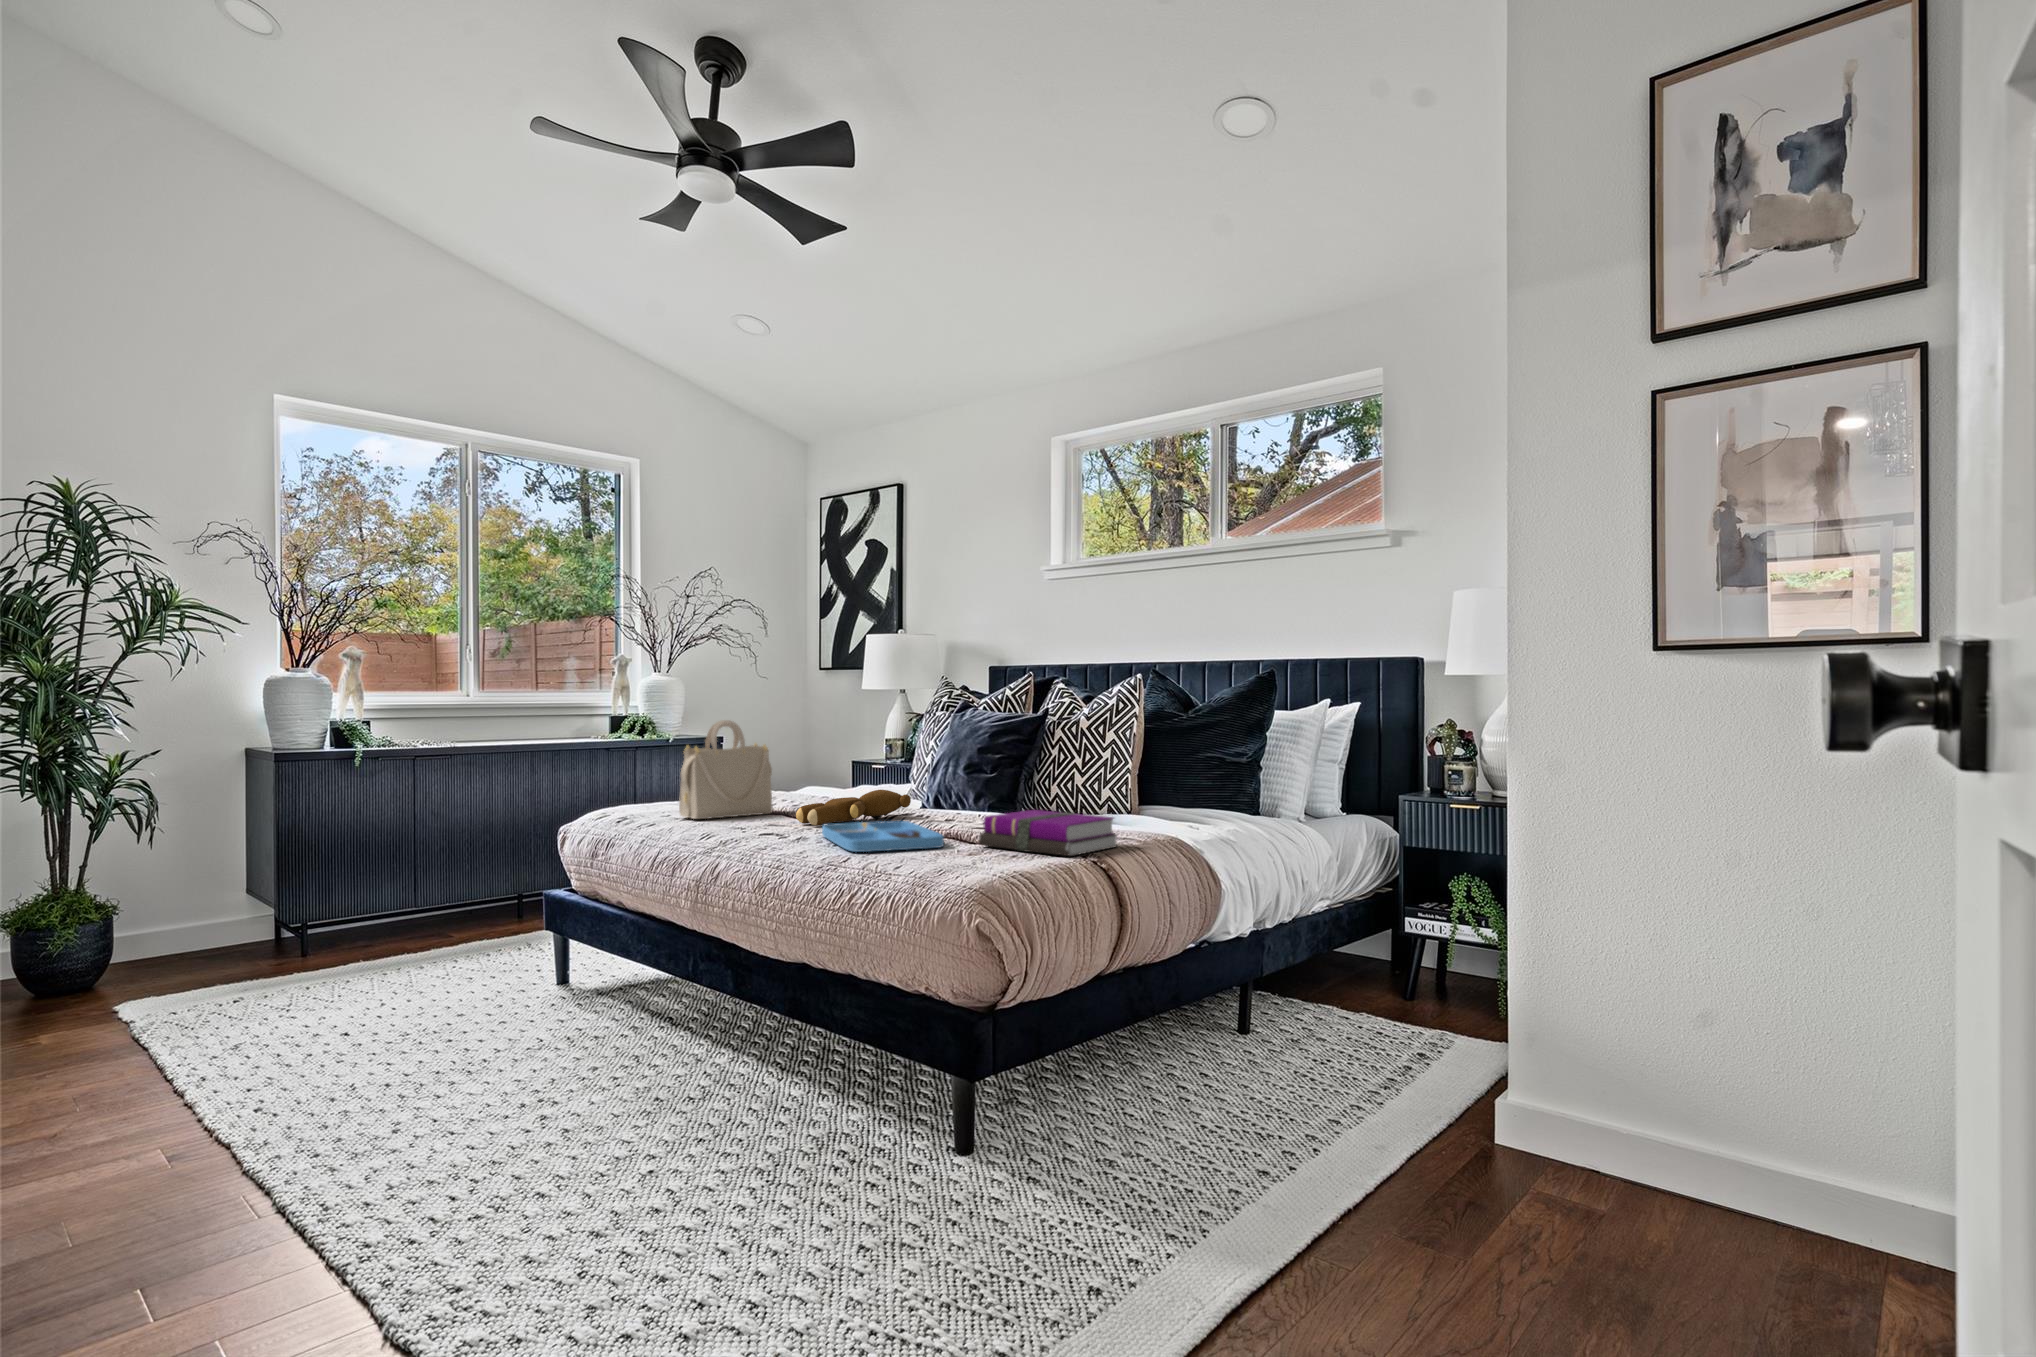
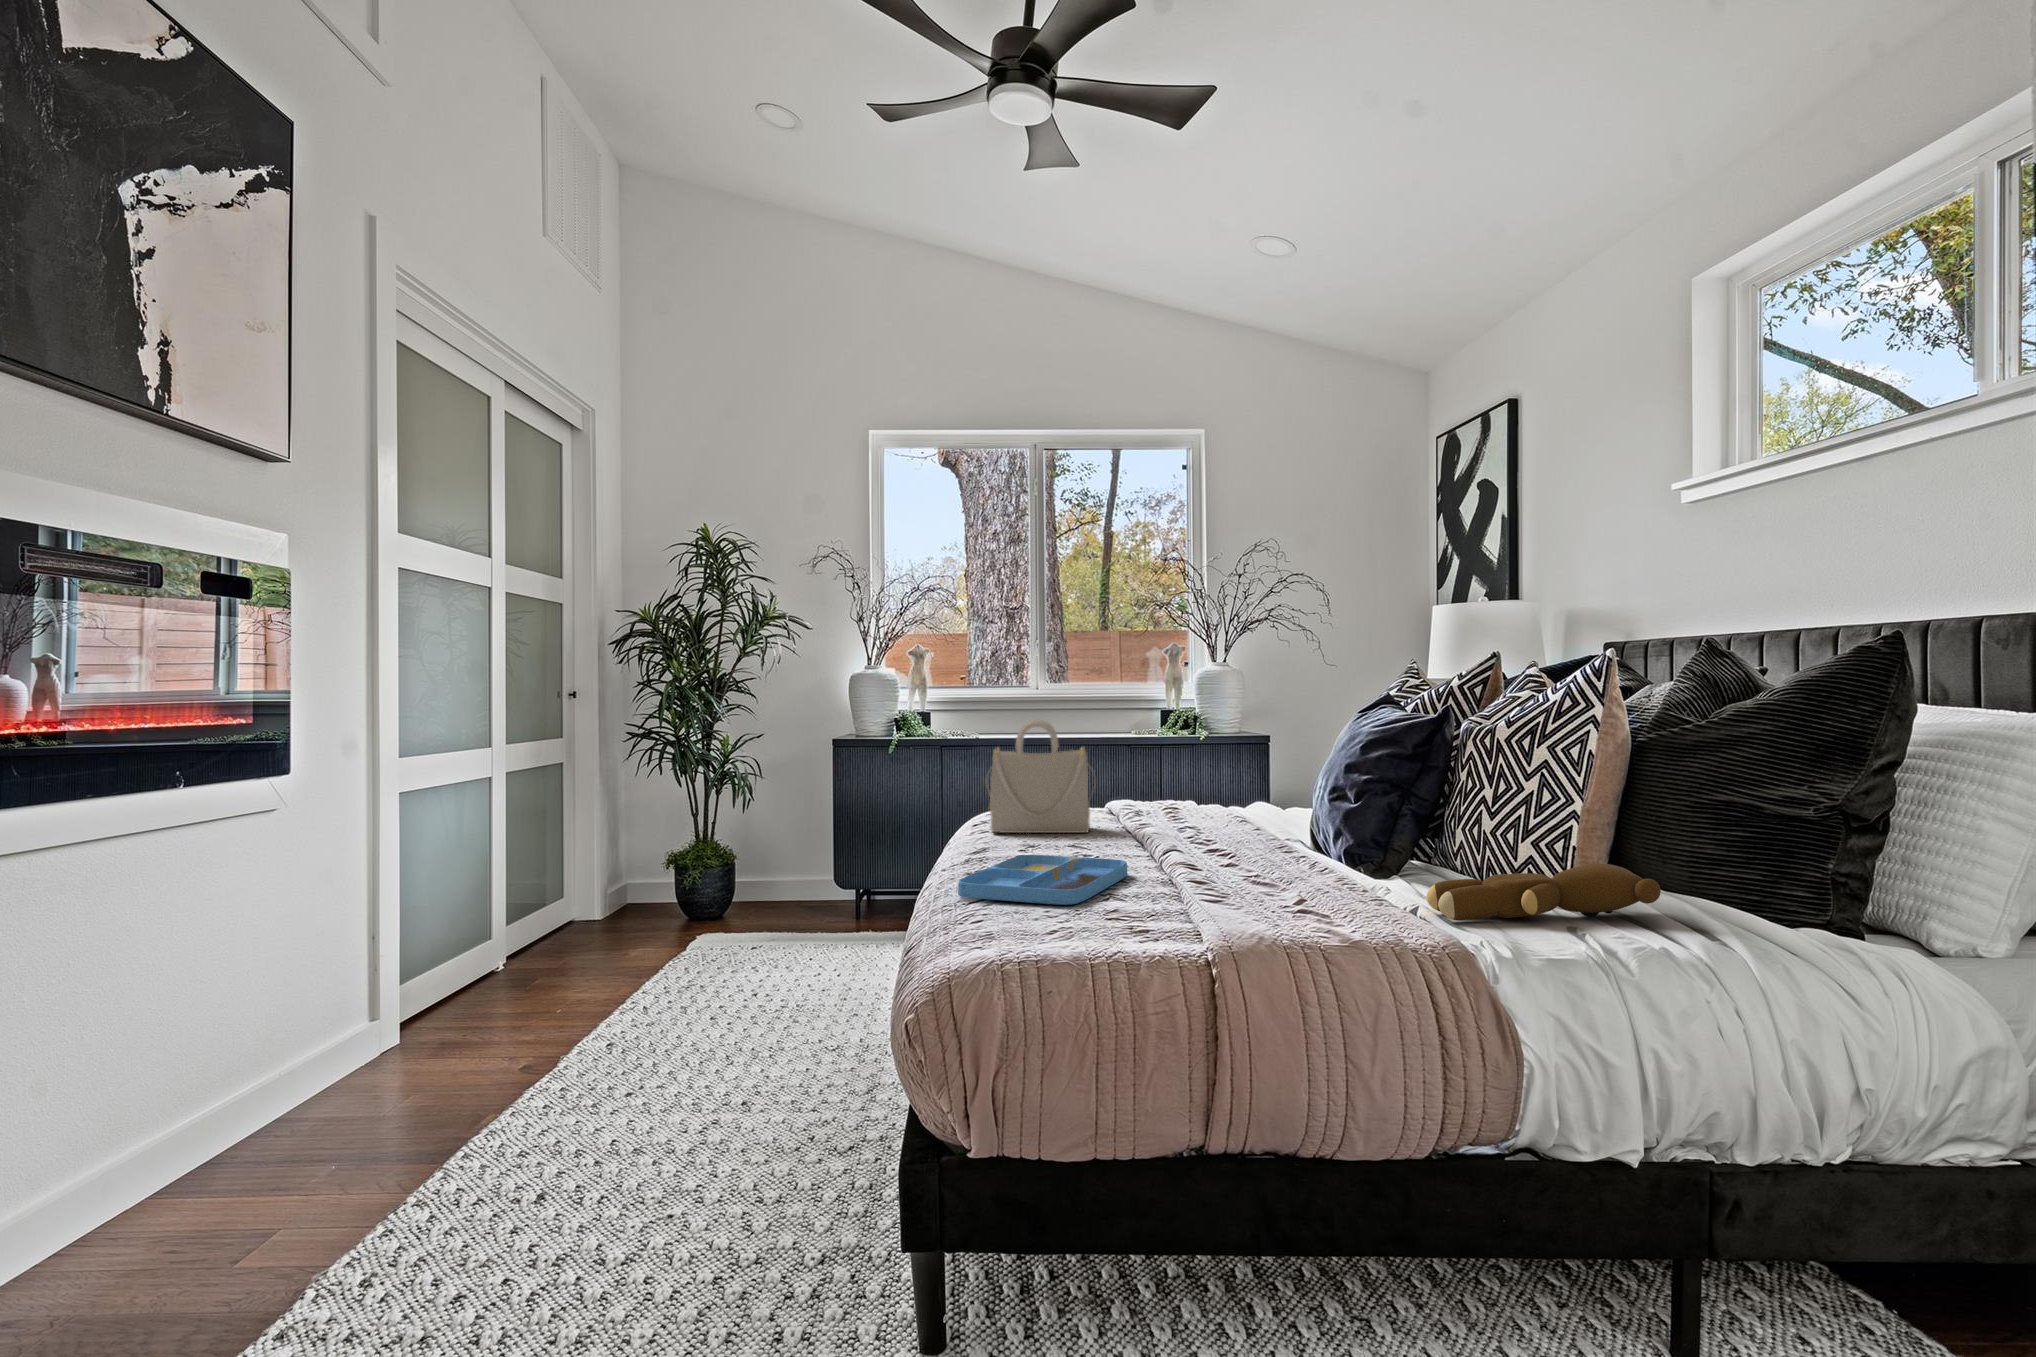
teddy bear: present [796,790,911,826] -> present [1426,864,1661,921]
notebook: present [979,810,1117,856] -> none [1113,866,1288,947]

